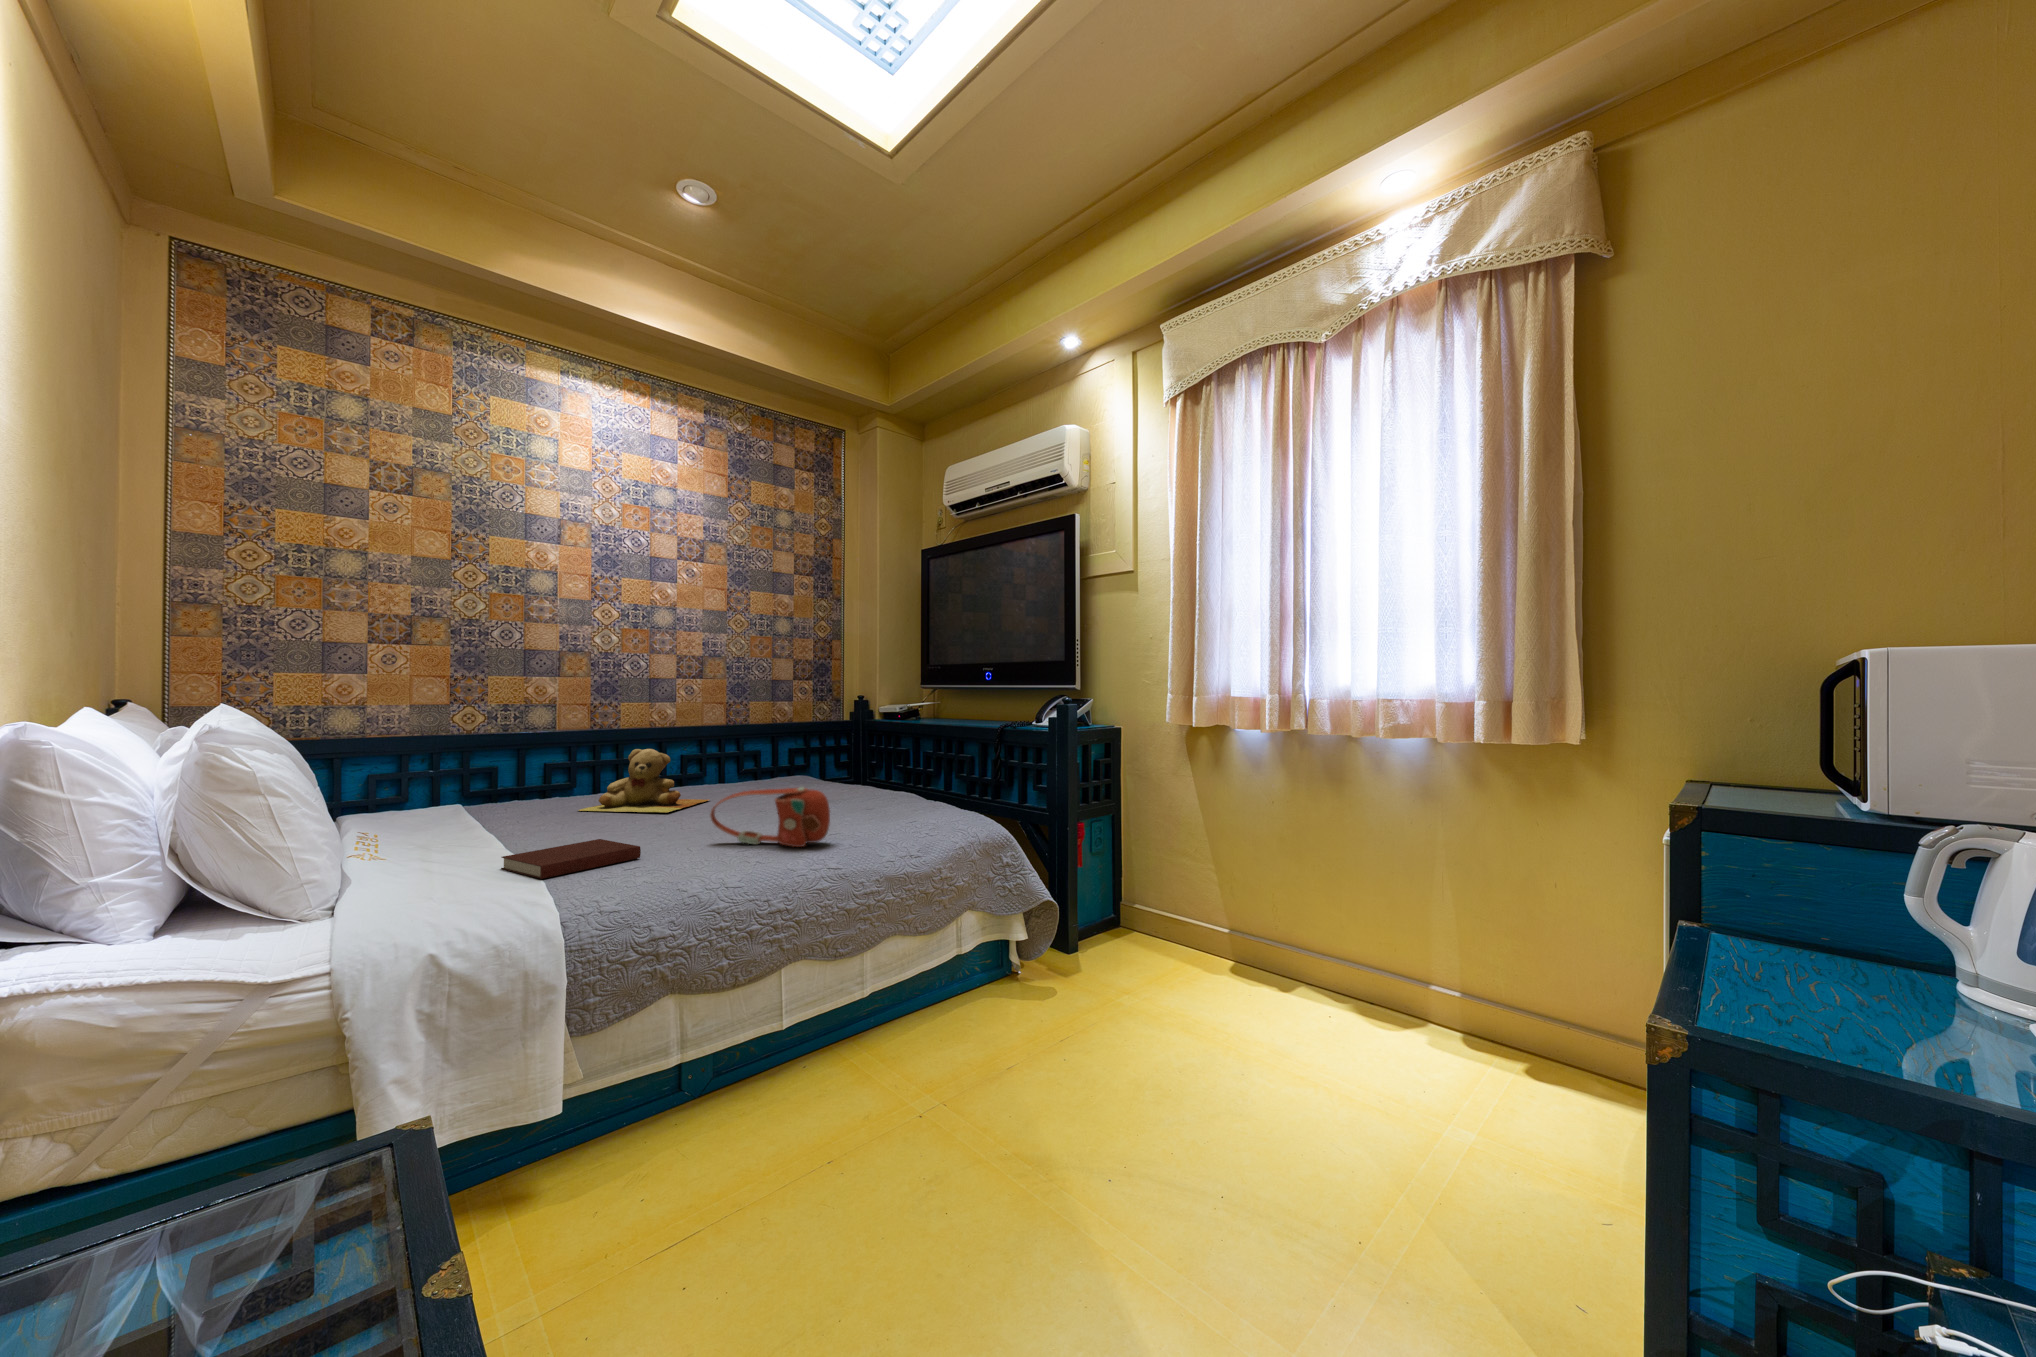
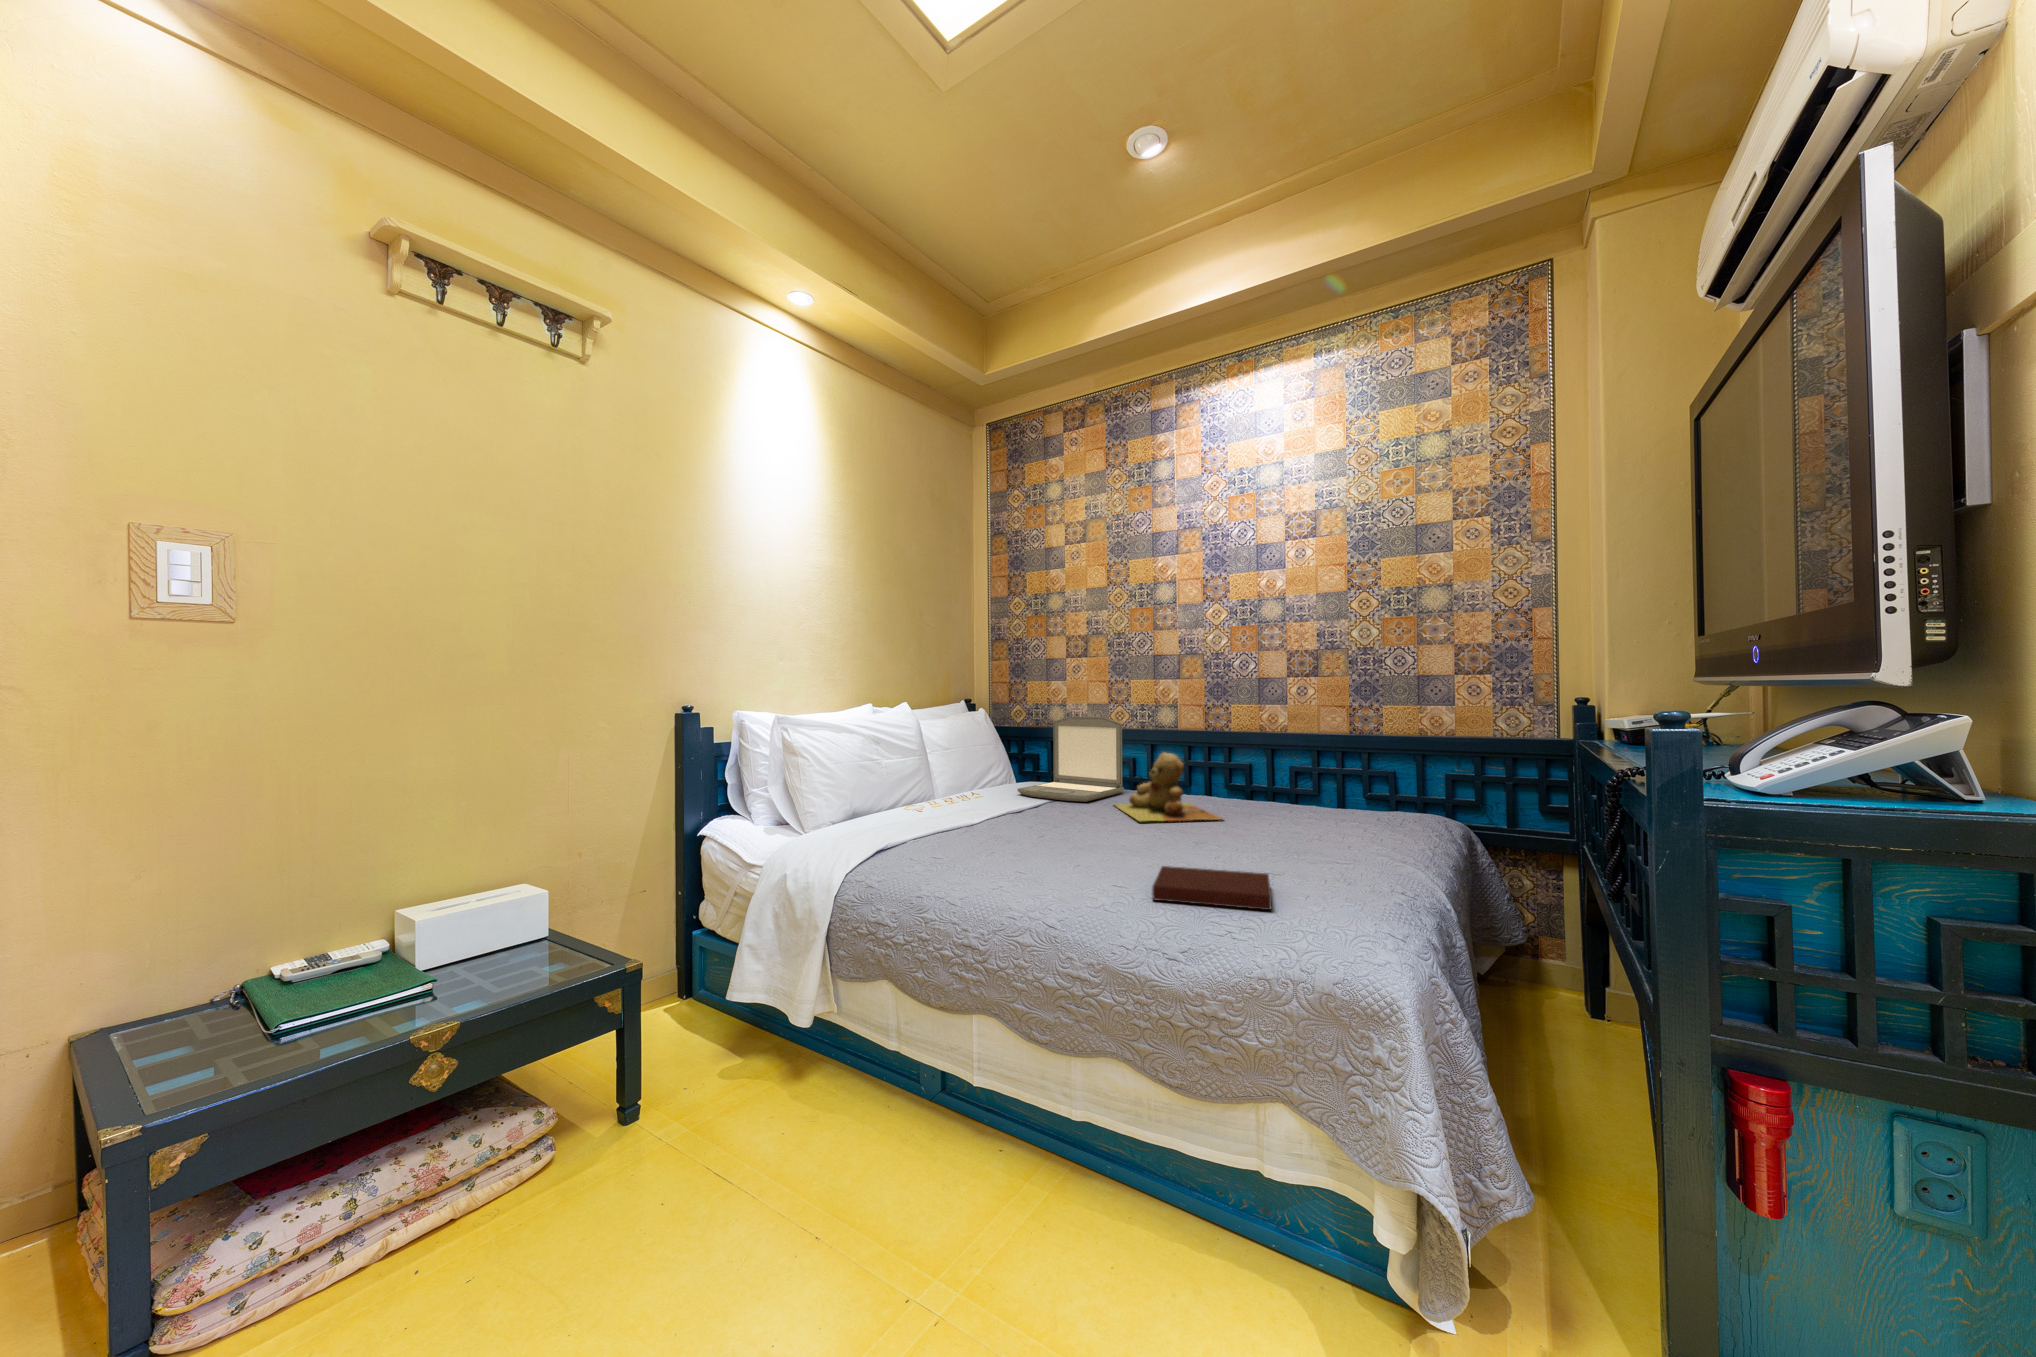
laptop: none [415,720,546,825] -> present [1017,716,1124,802]
handbag: present [710,787,830,847] -> none [1025,806,1082,885]
notebook: present [501,839,641,879] -> present [1152,866,1271,910]

